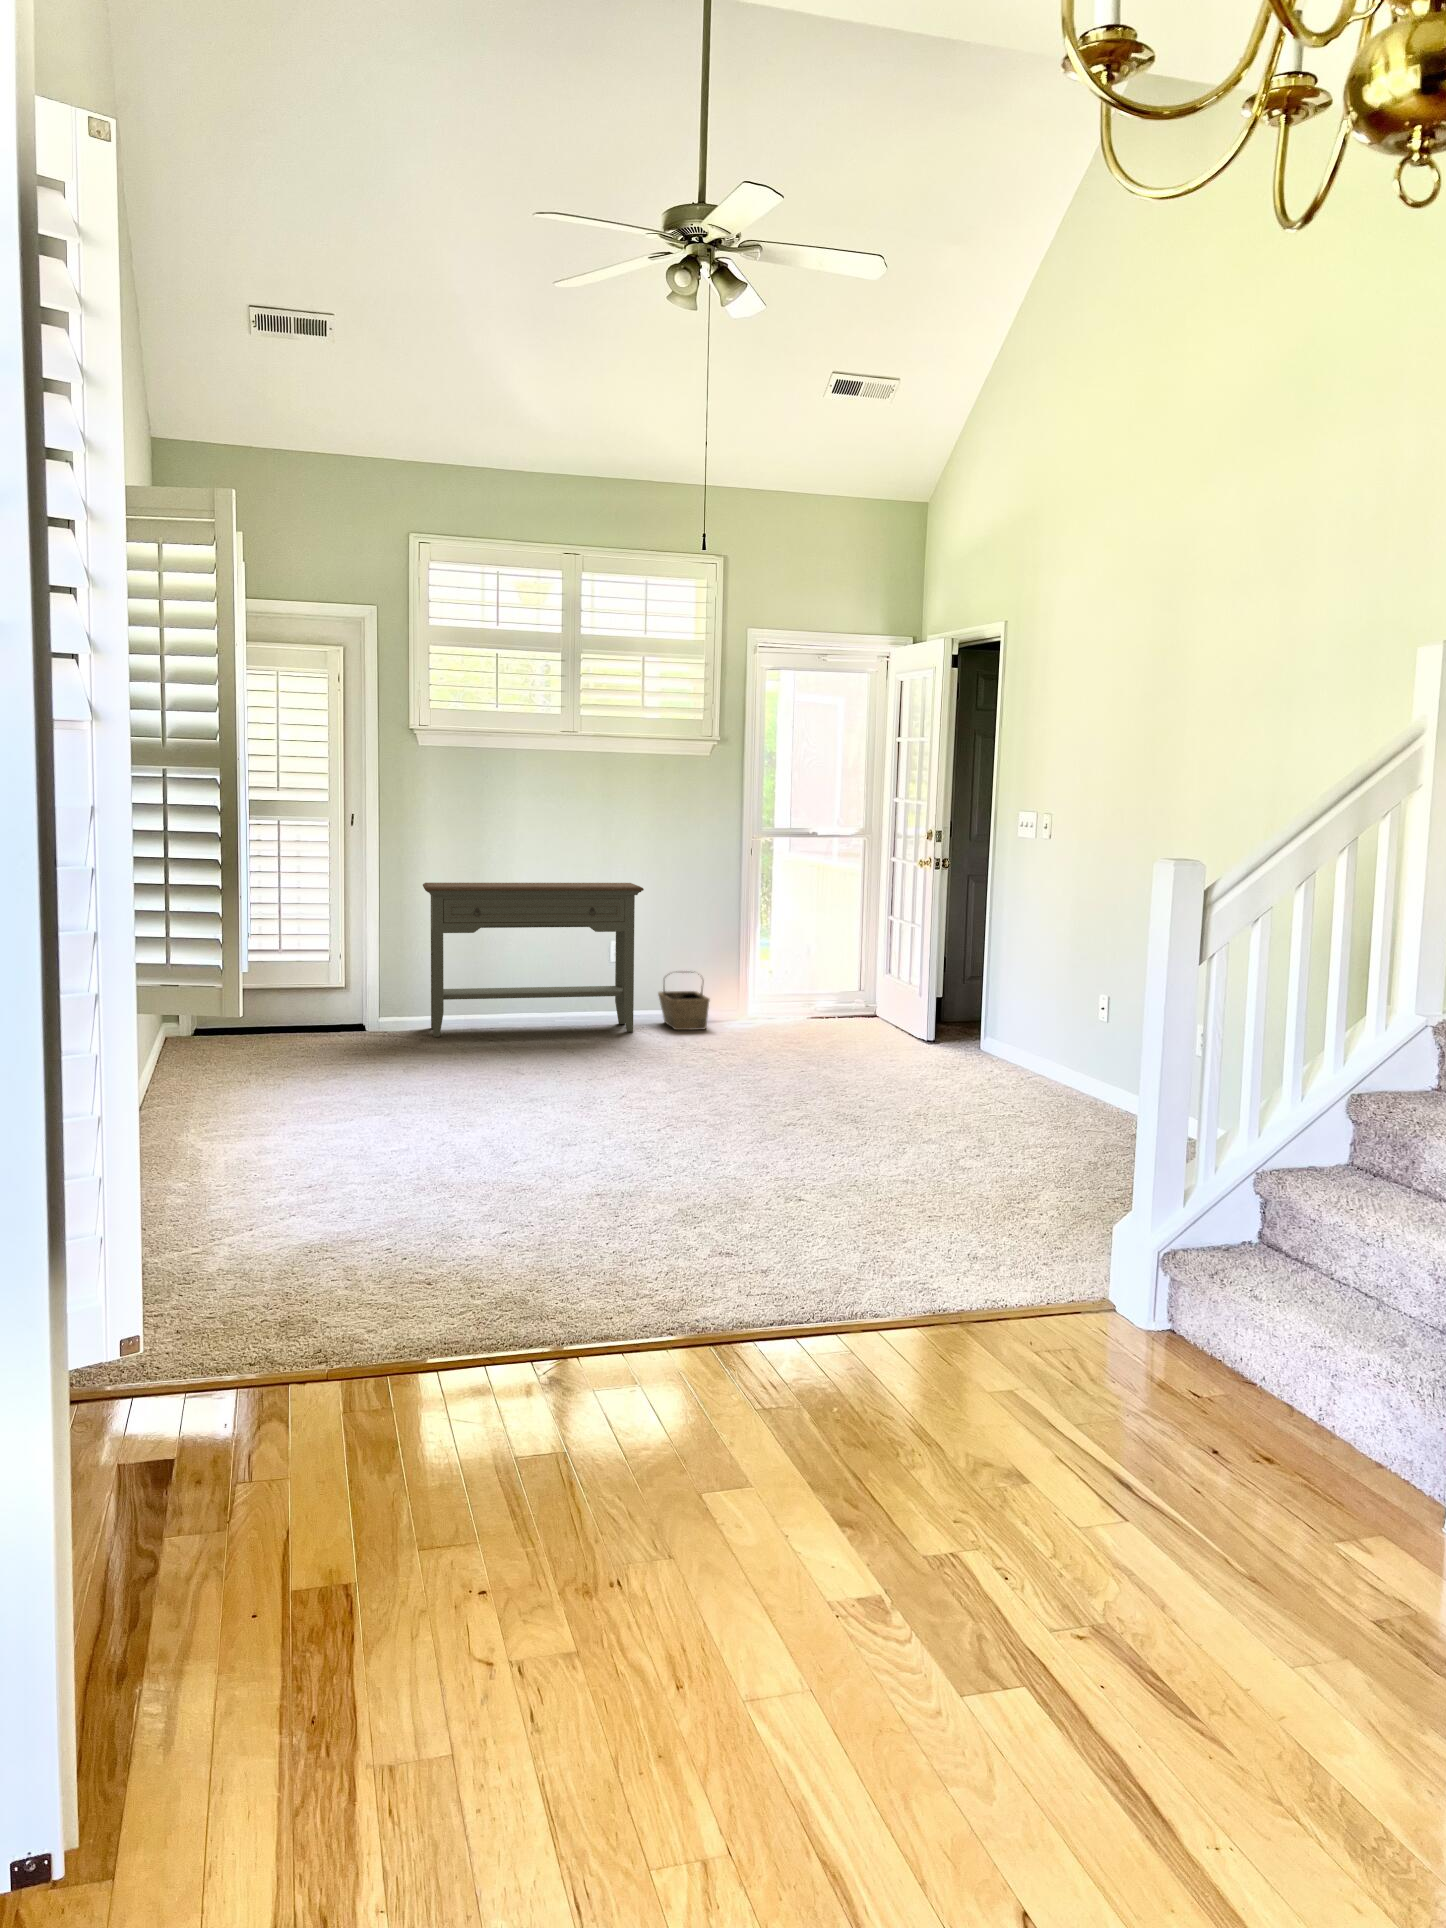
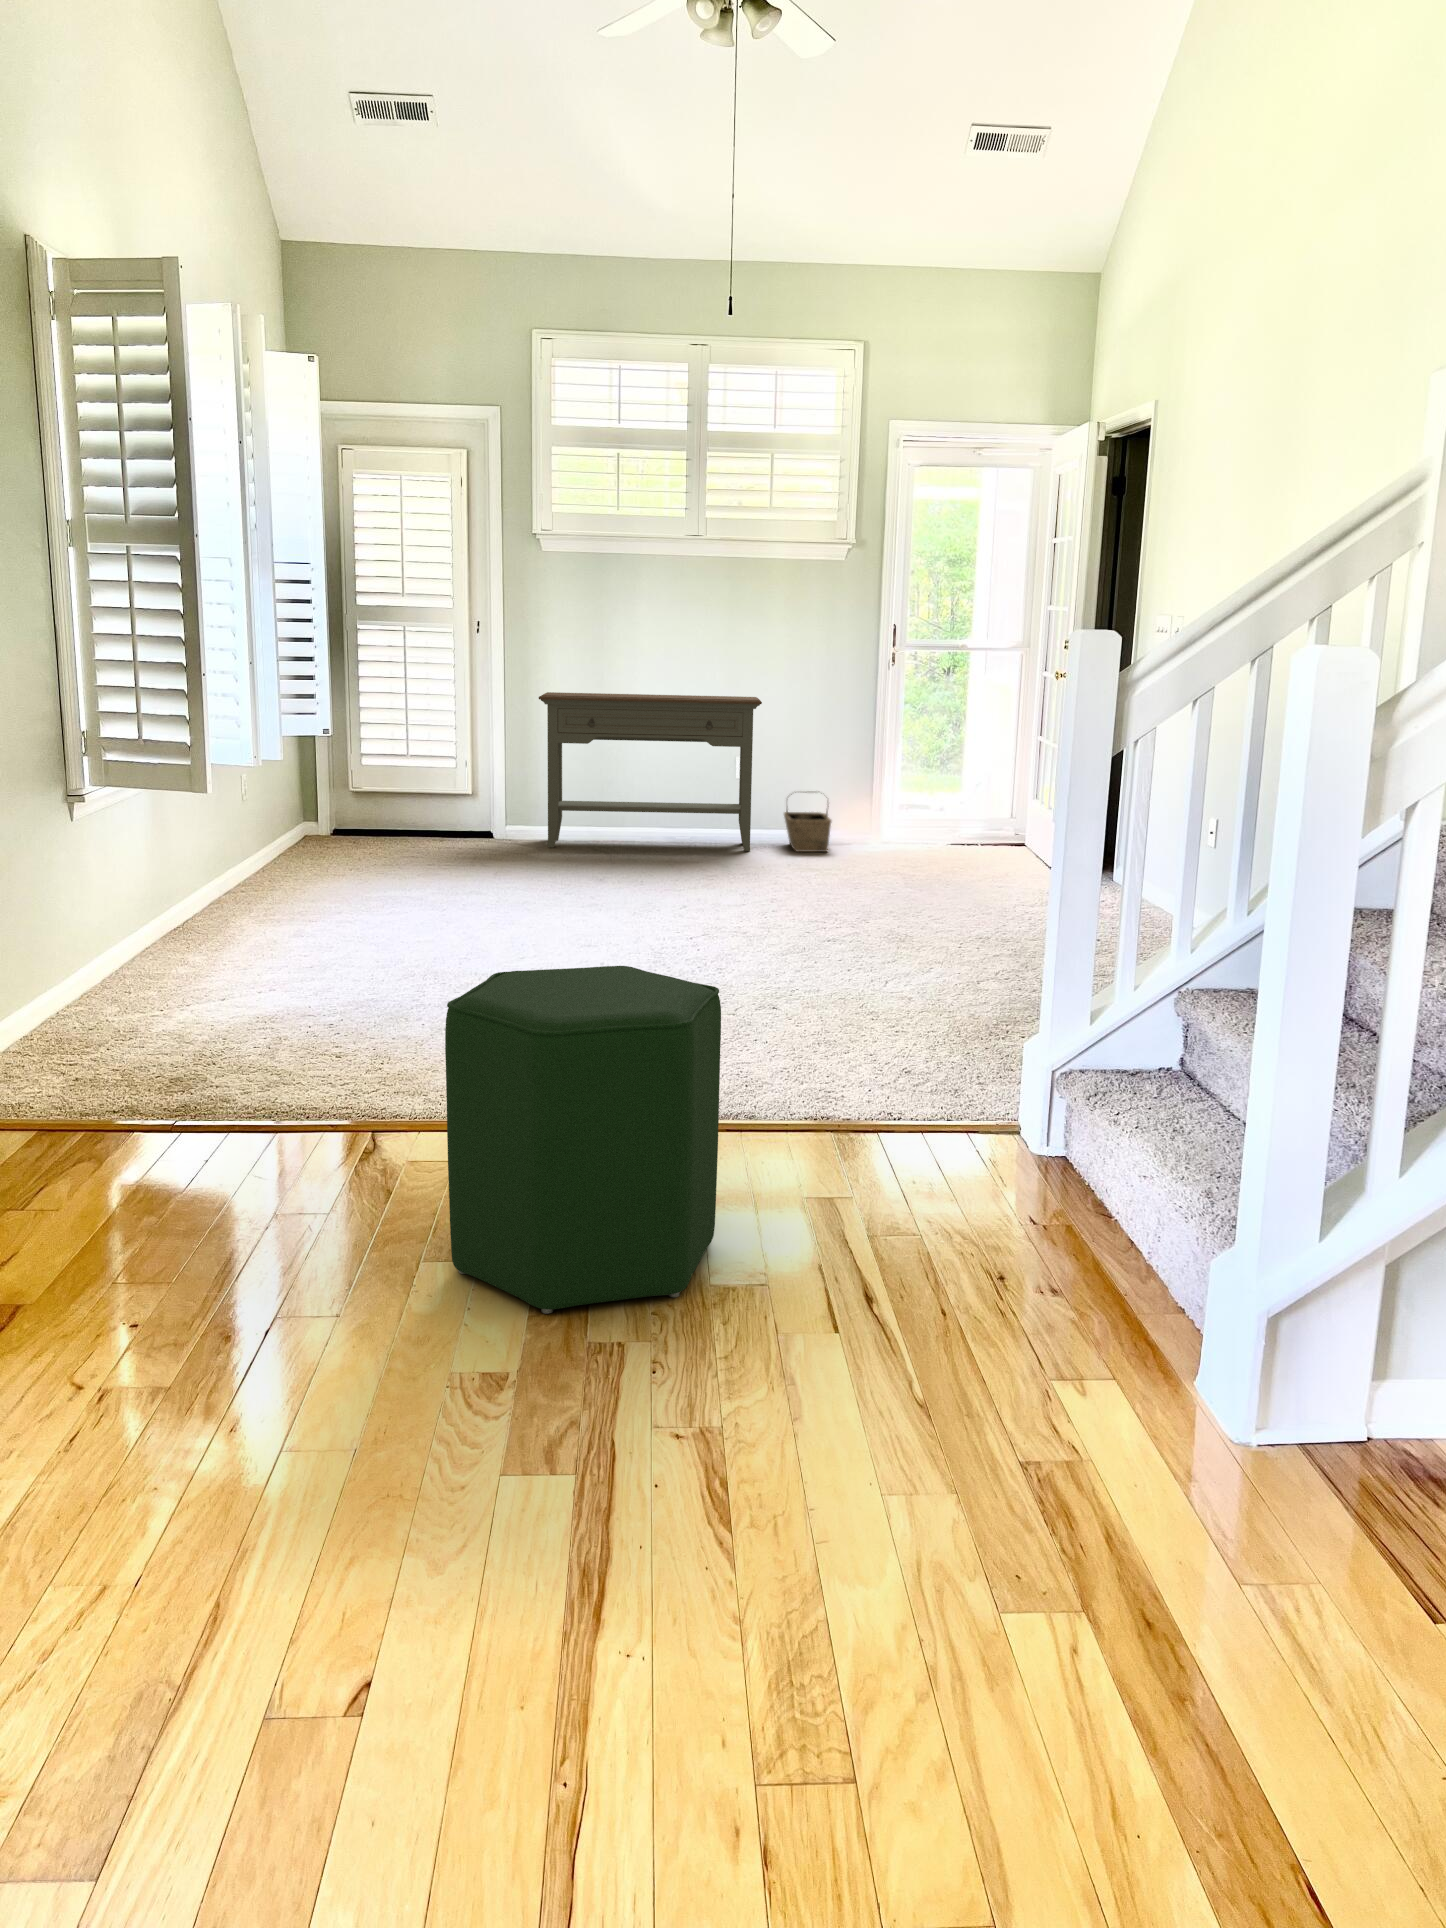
ottoman: none [713,1189,967,1556] -> present [445,966,721,1314]

